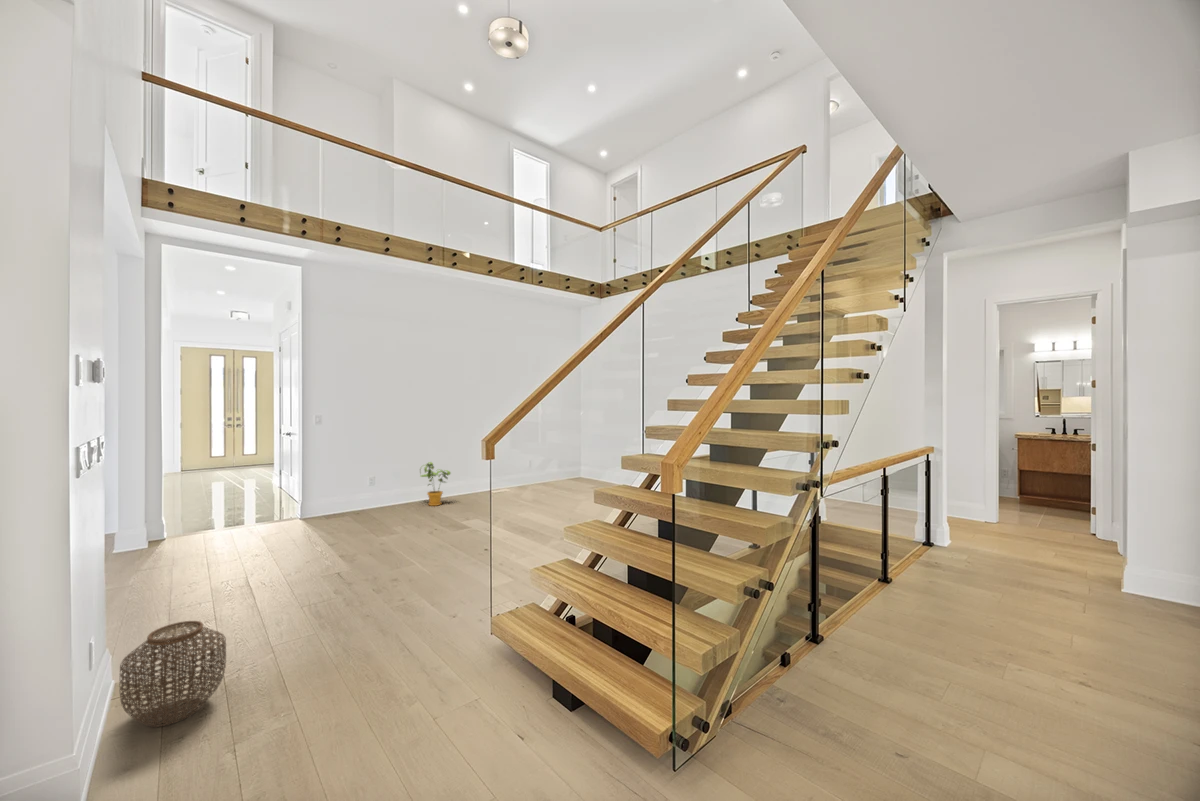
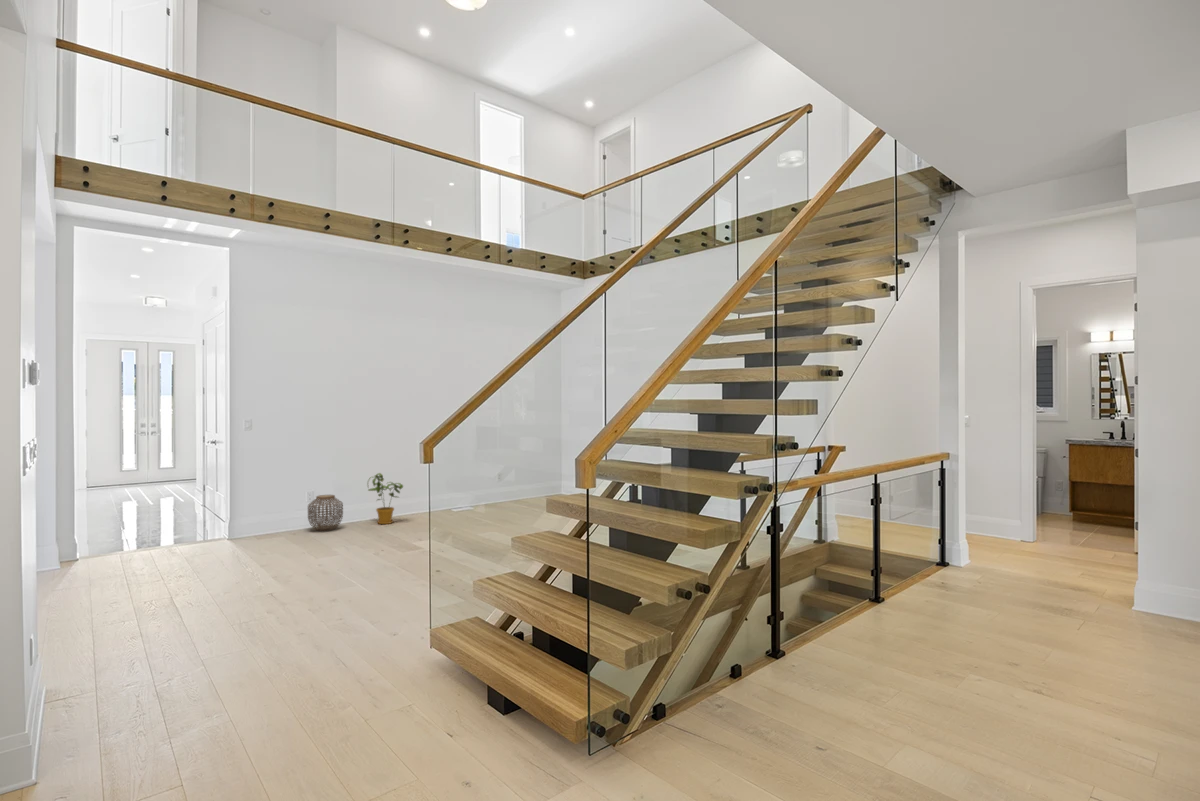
woven basket: present [120,621,226,727] -> present [308,495,343,531]

